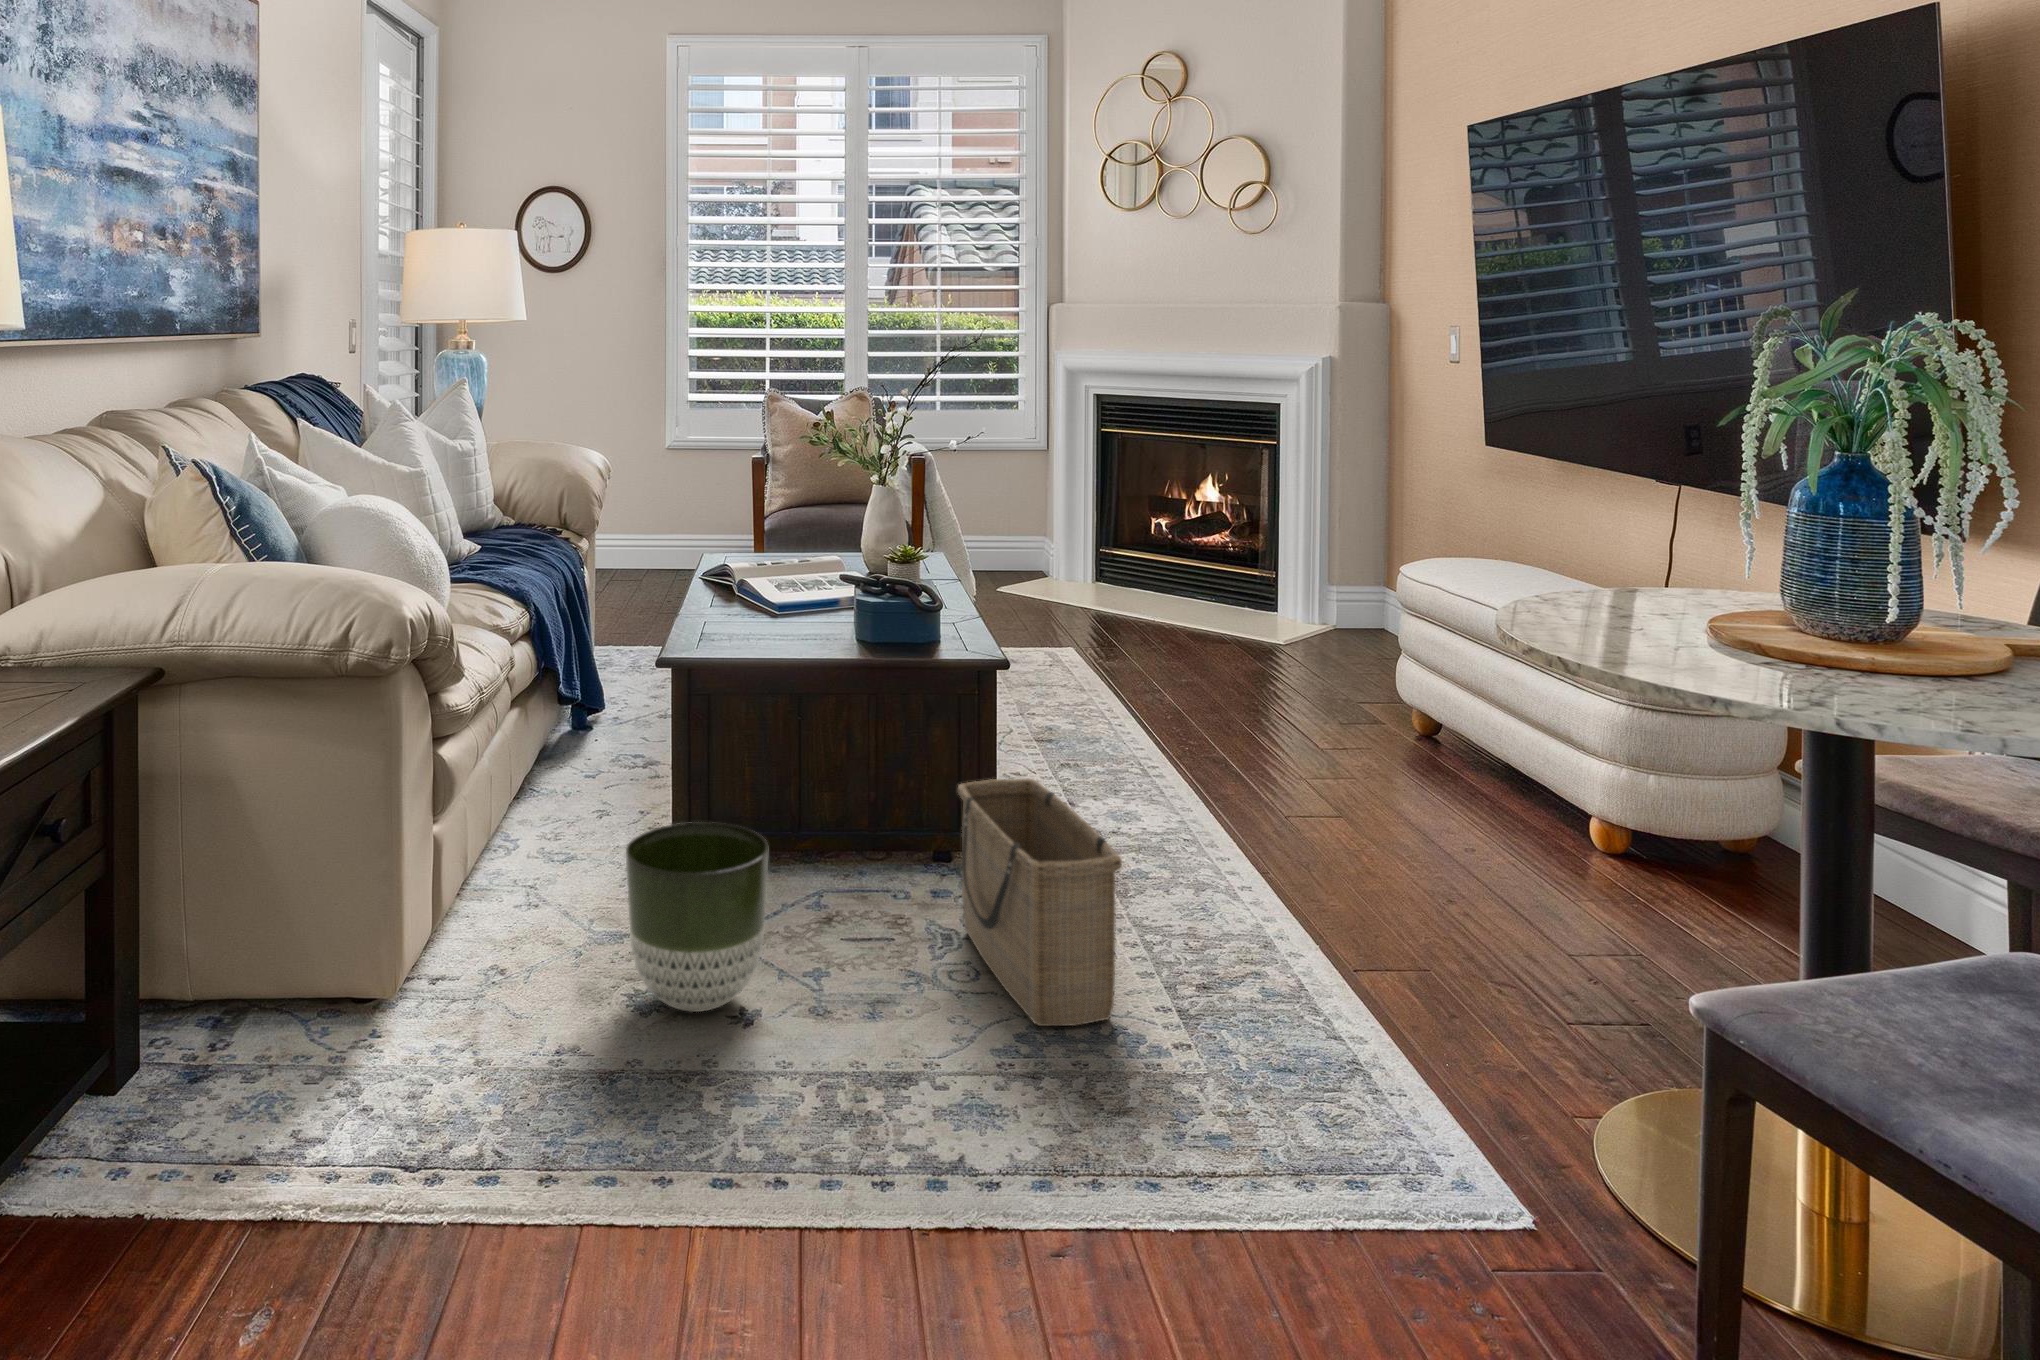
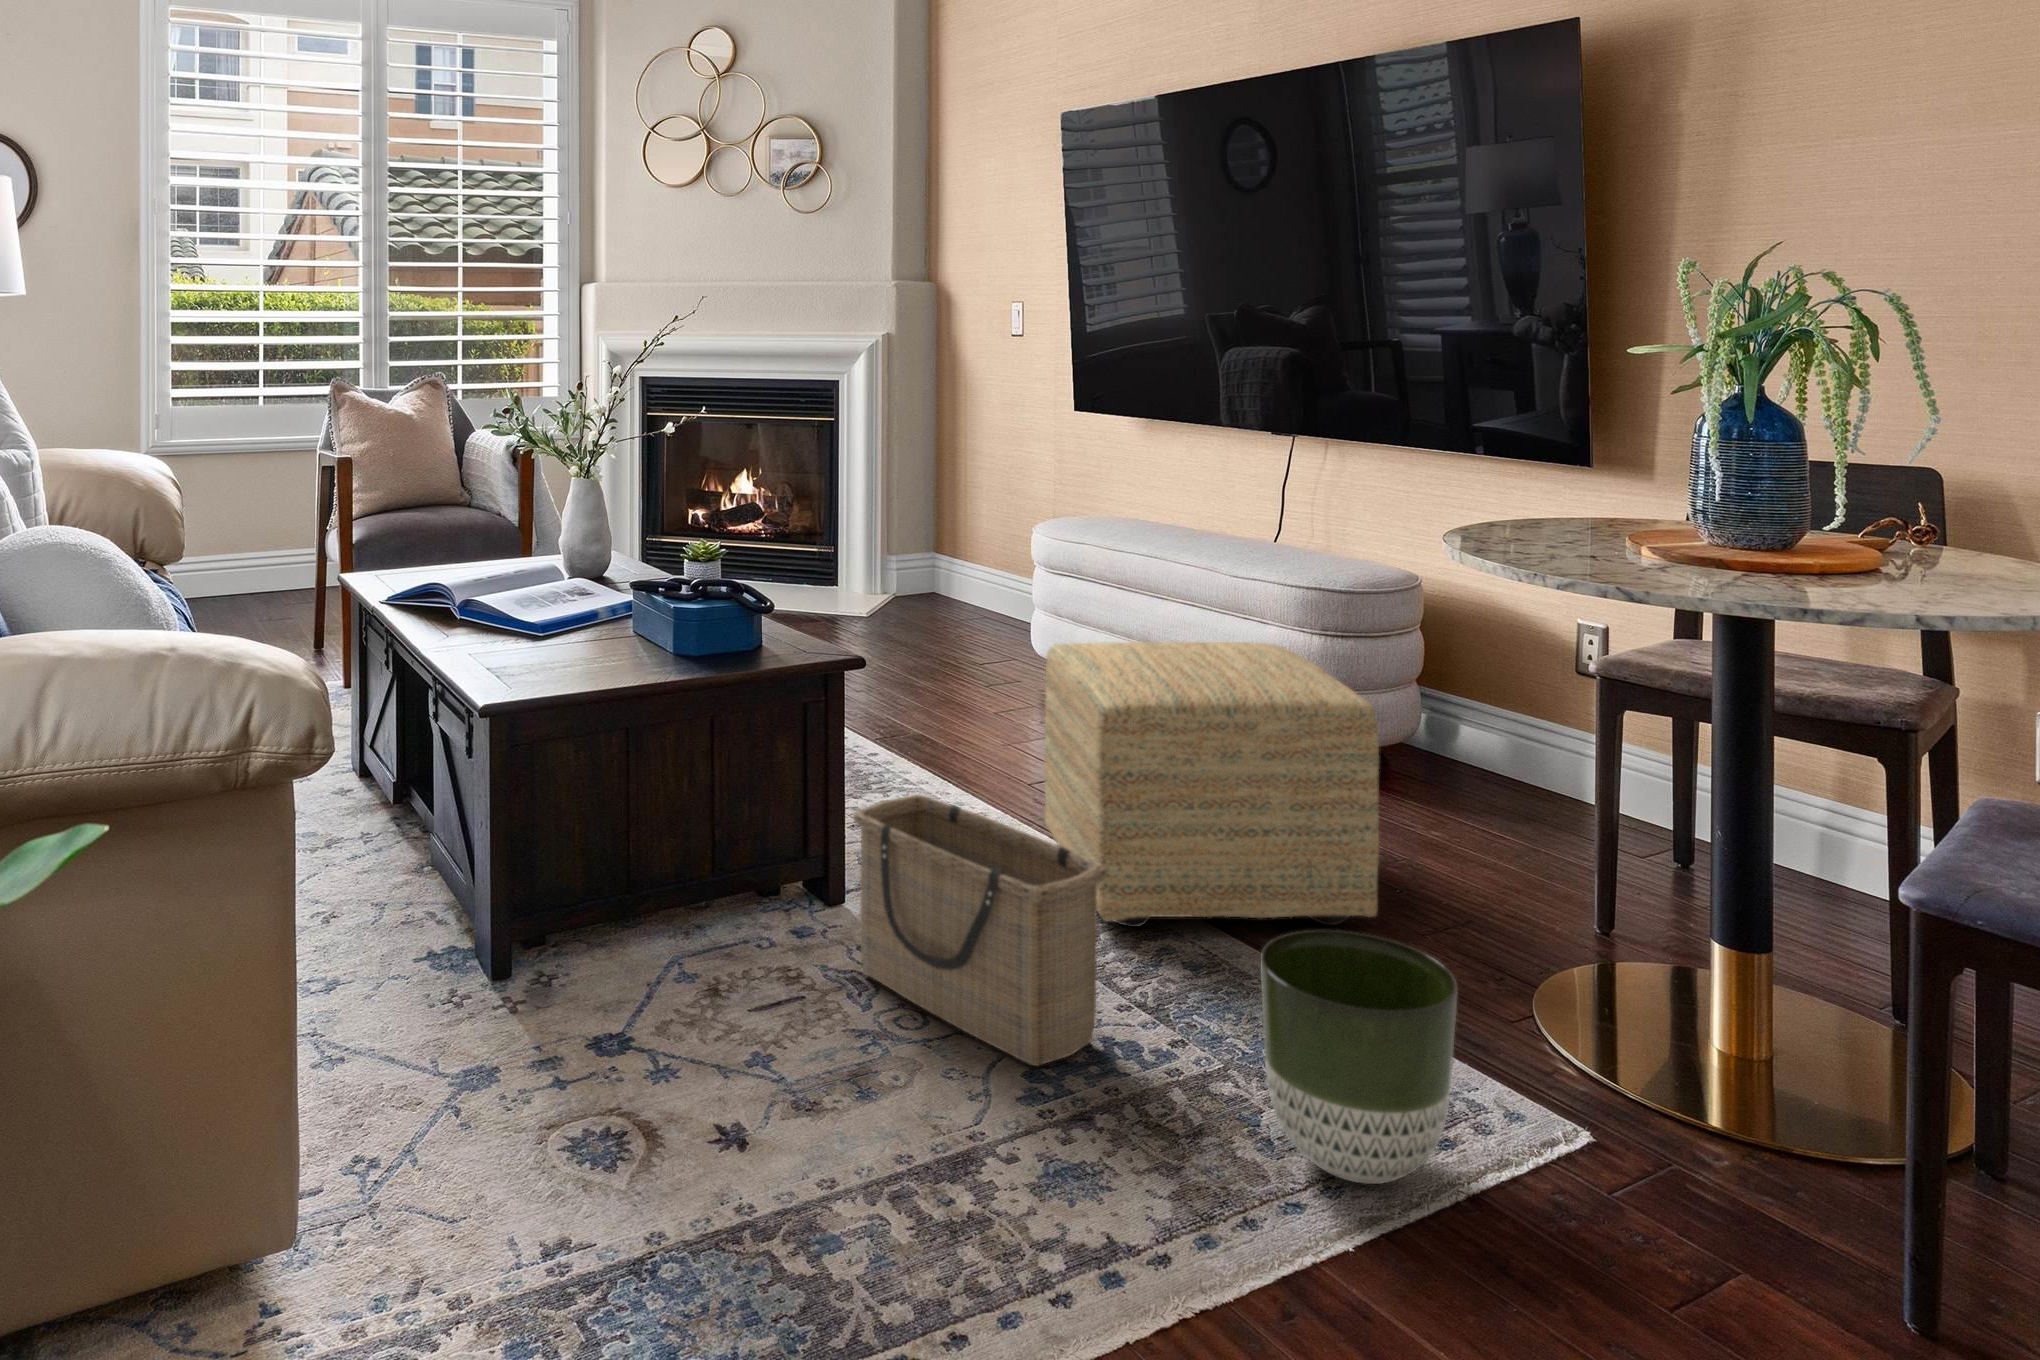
ottoman: none [1214,665,1515,978] -> present [1044,642,1379,927]
planter: present [626,822,768,1012] -> present [1260,930,1458,1184]

